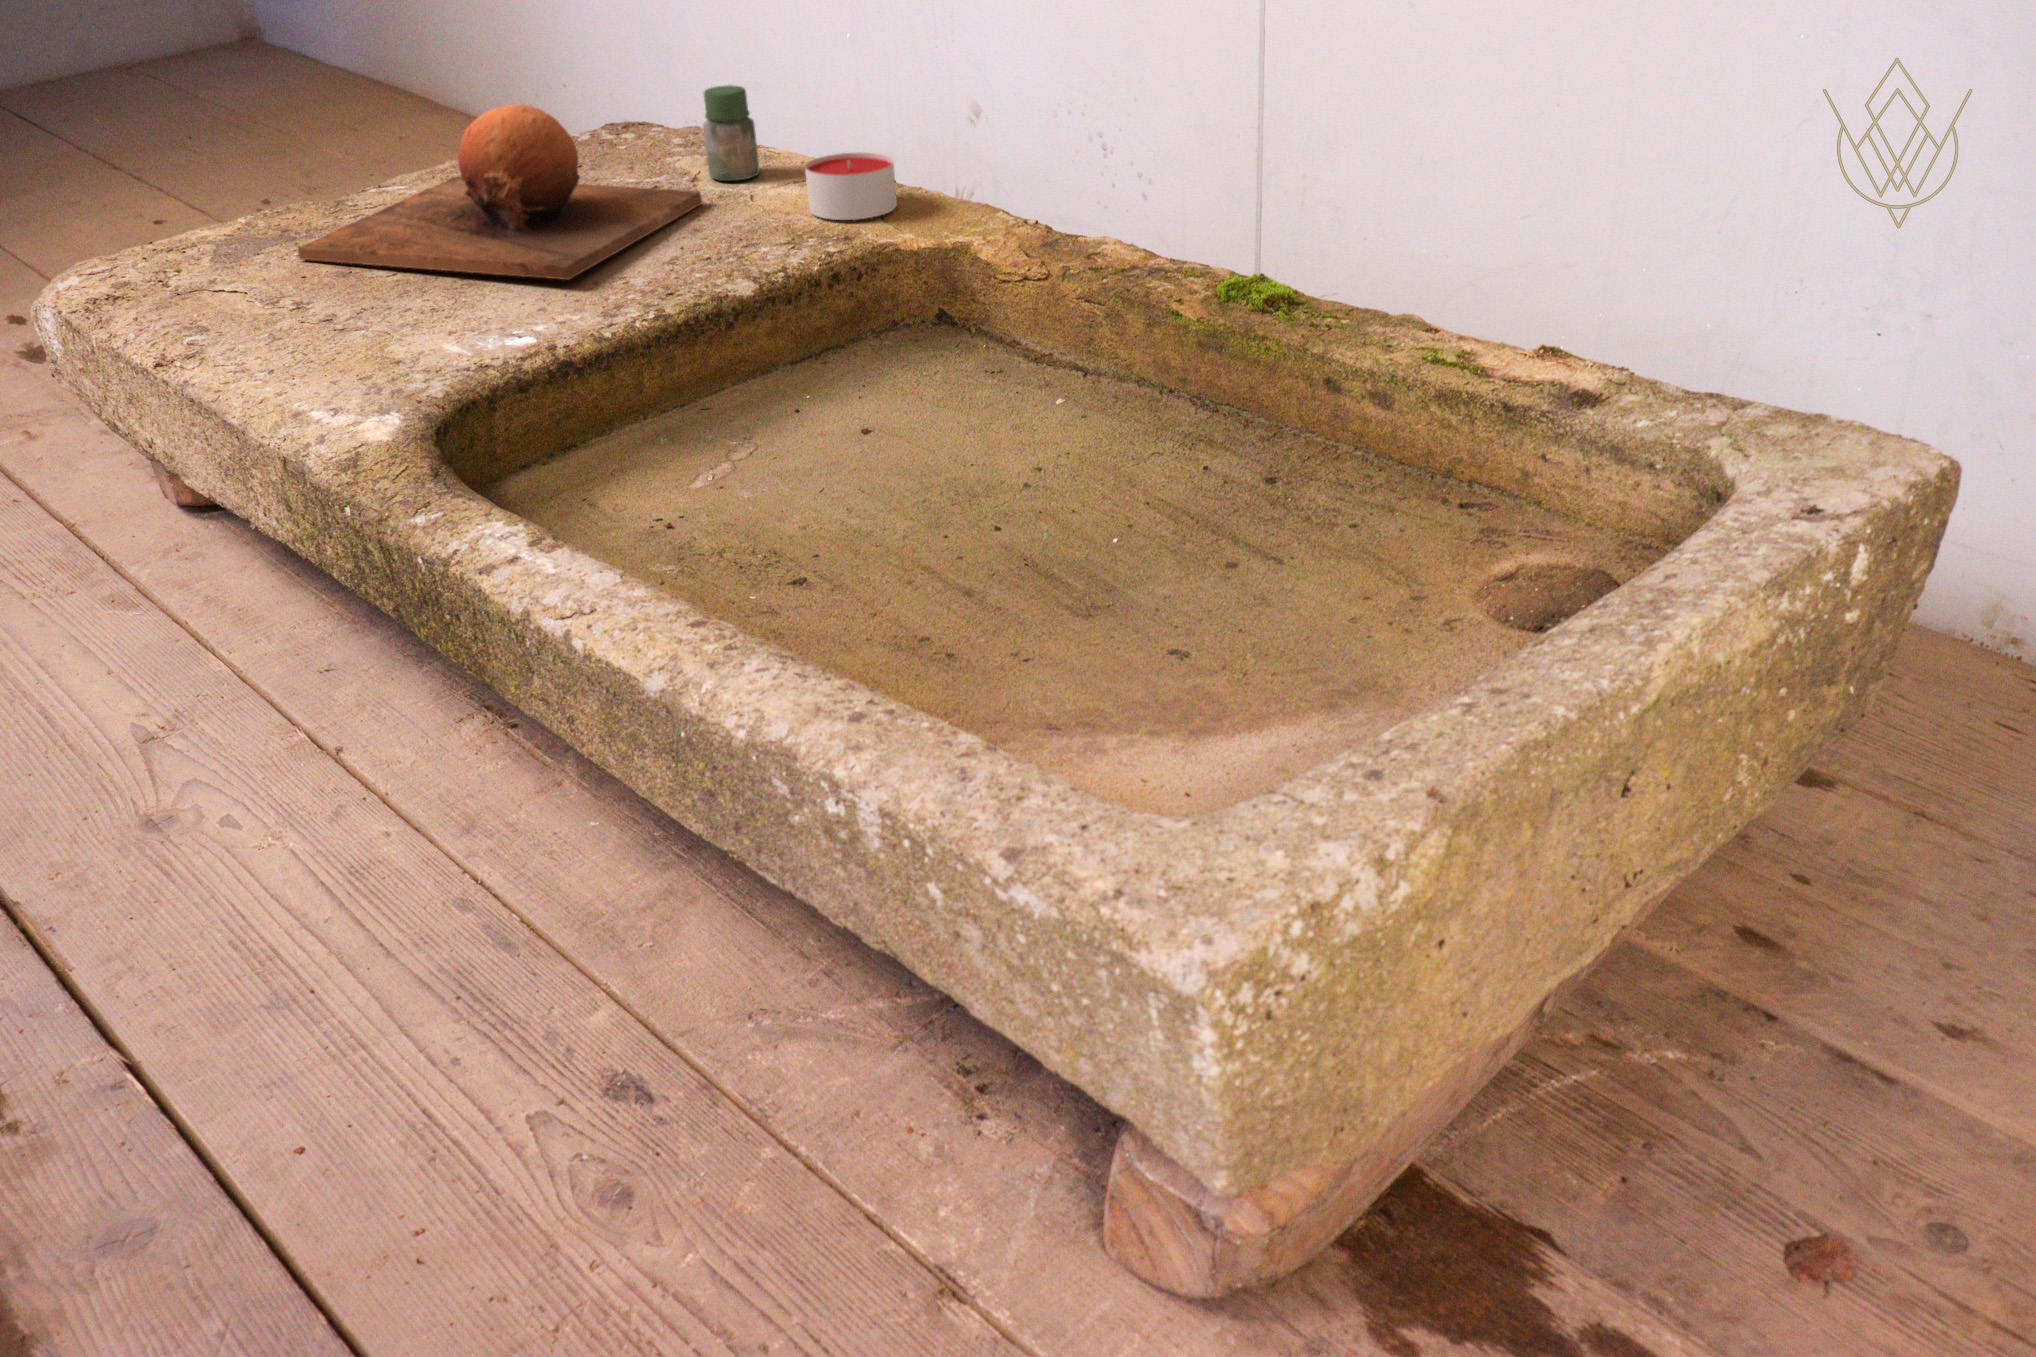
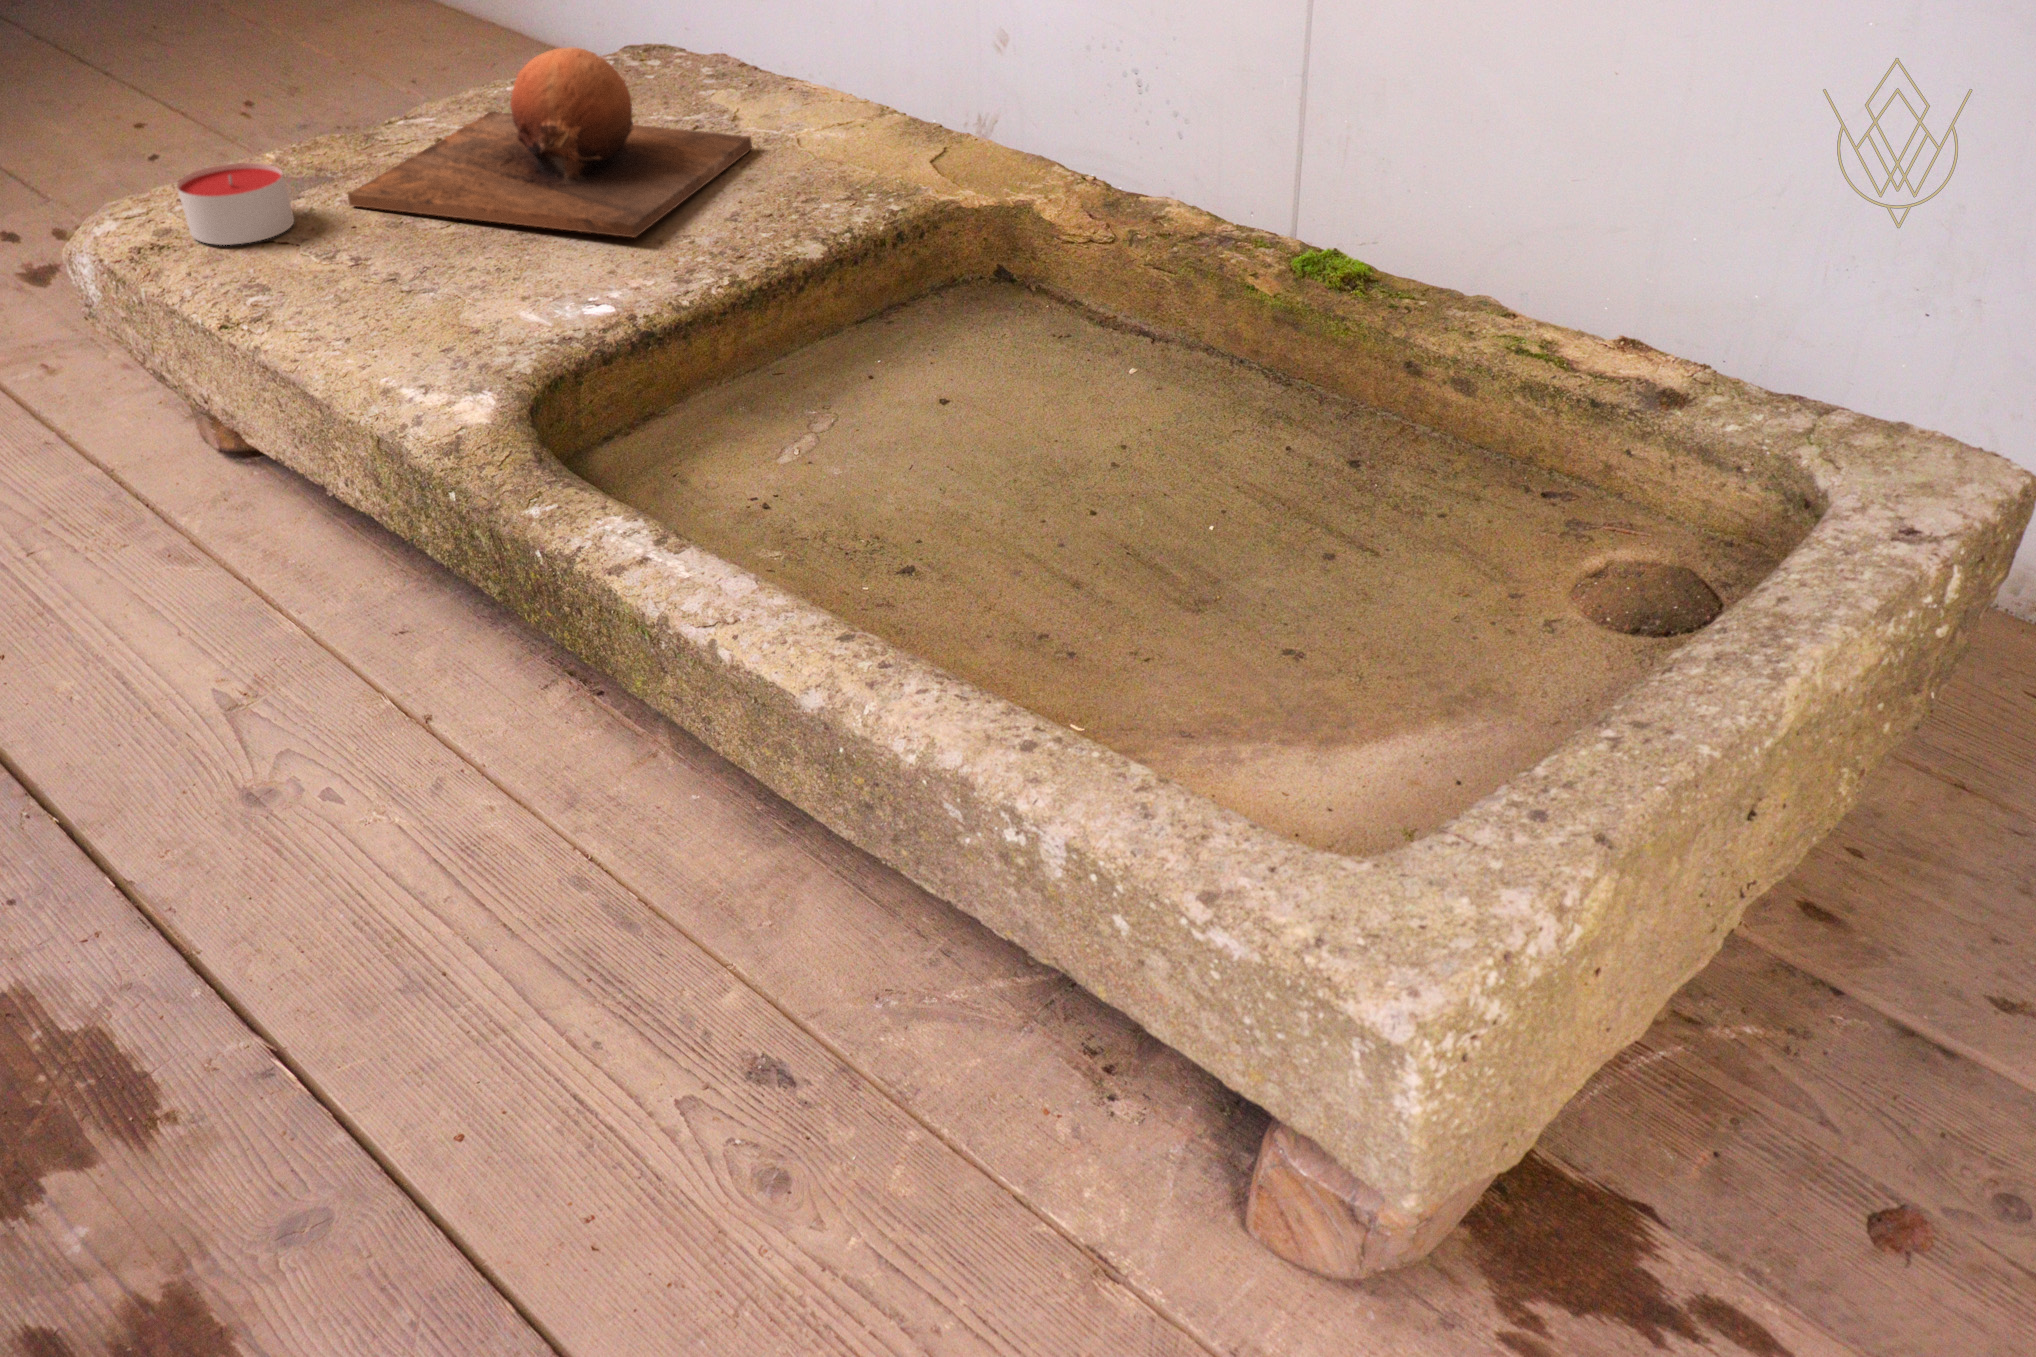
jar: present [703,85,760,181] -> none [748,24,804,123]
candle: present [805,153,897,220] -> present [177,163,294,245]

